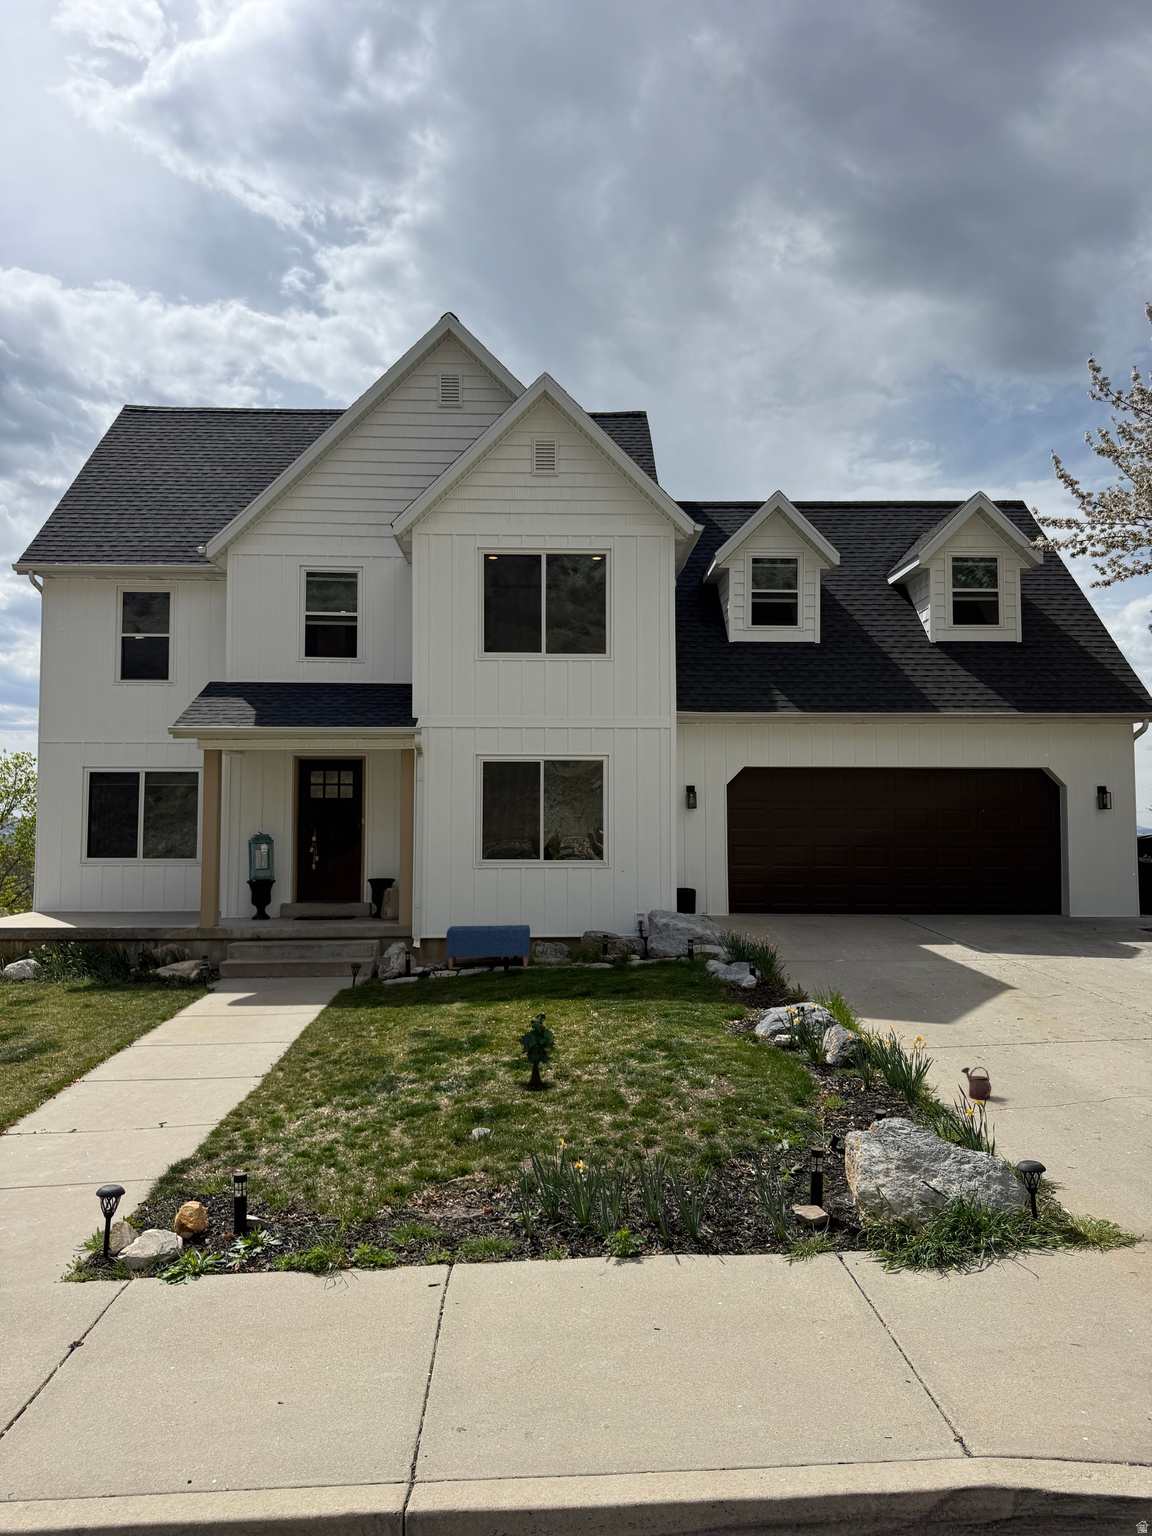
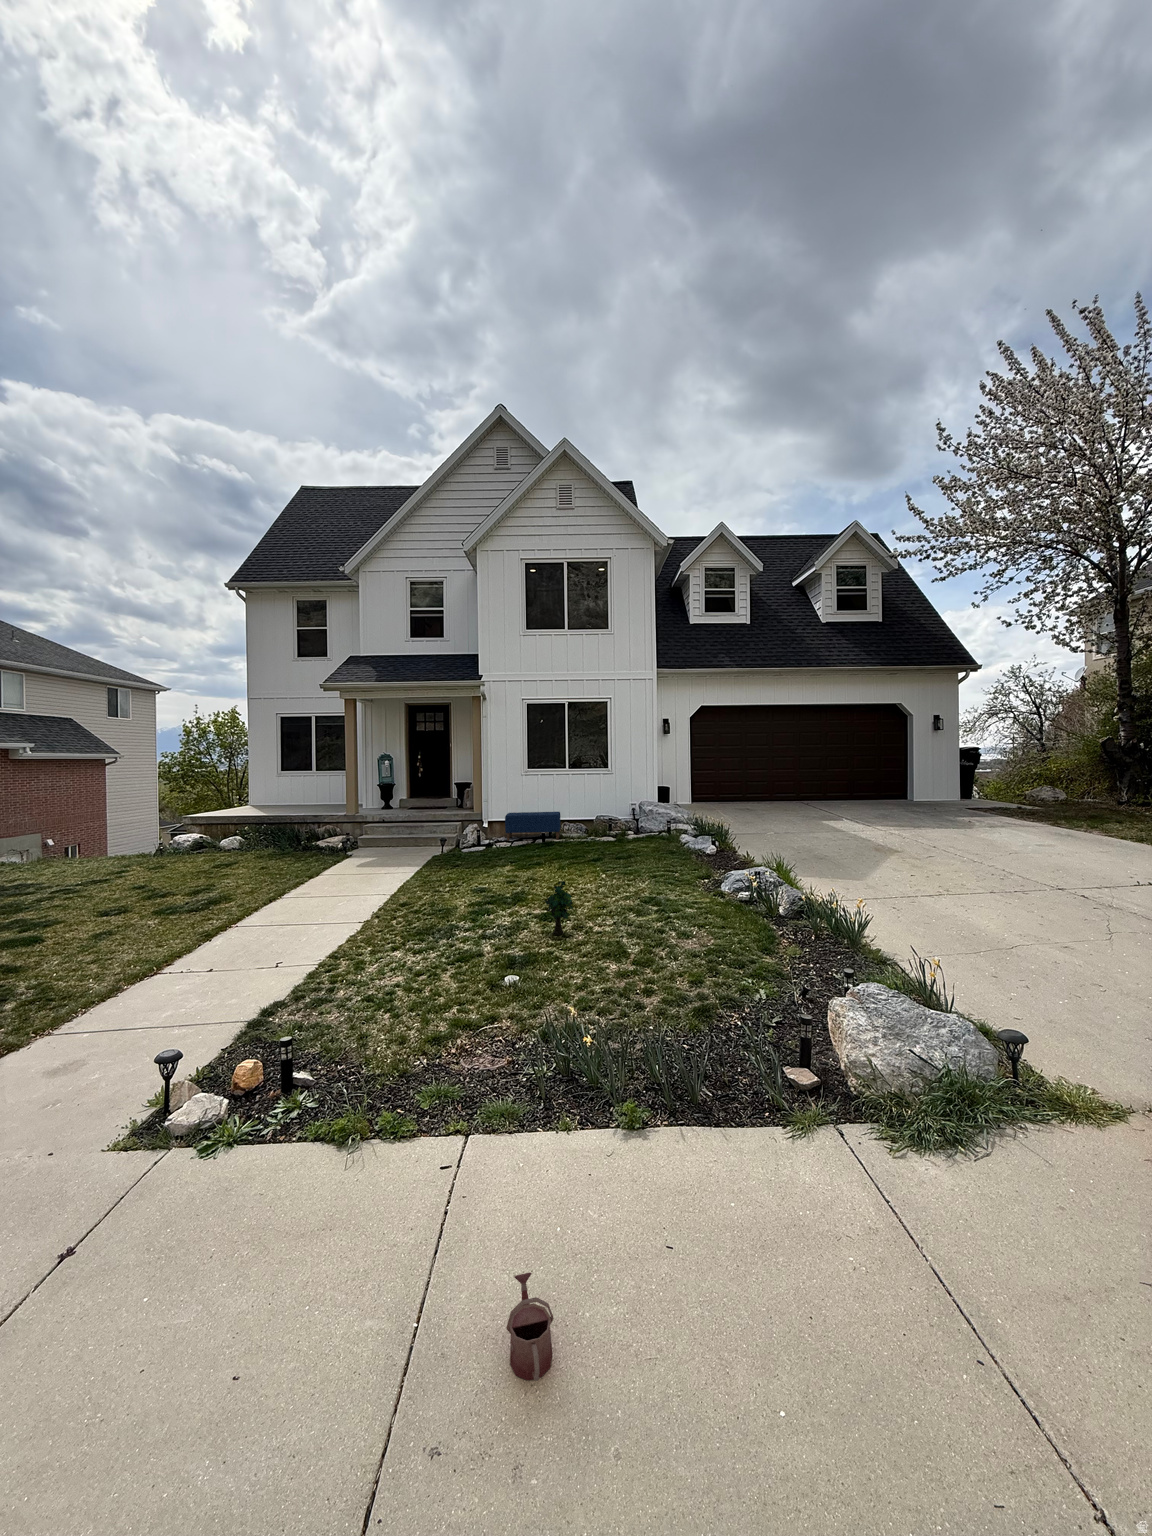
watering can: present [962,1067,991,1099] -> present [507,1272,554,1381]

